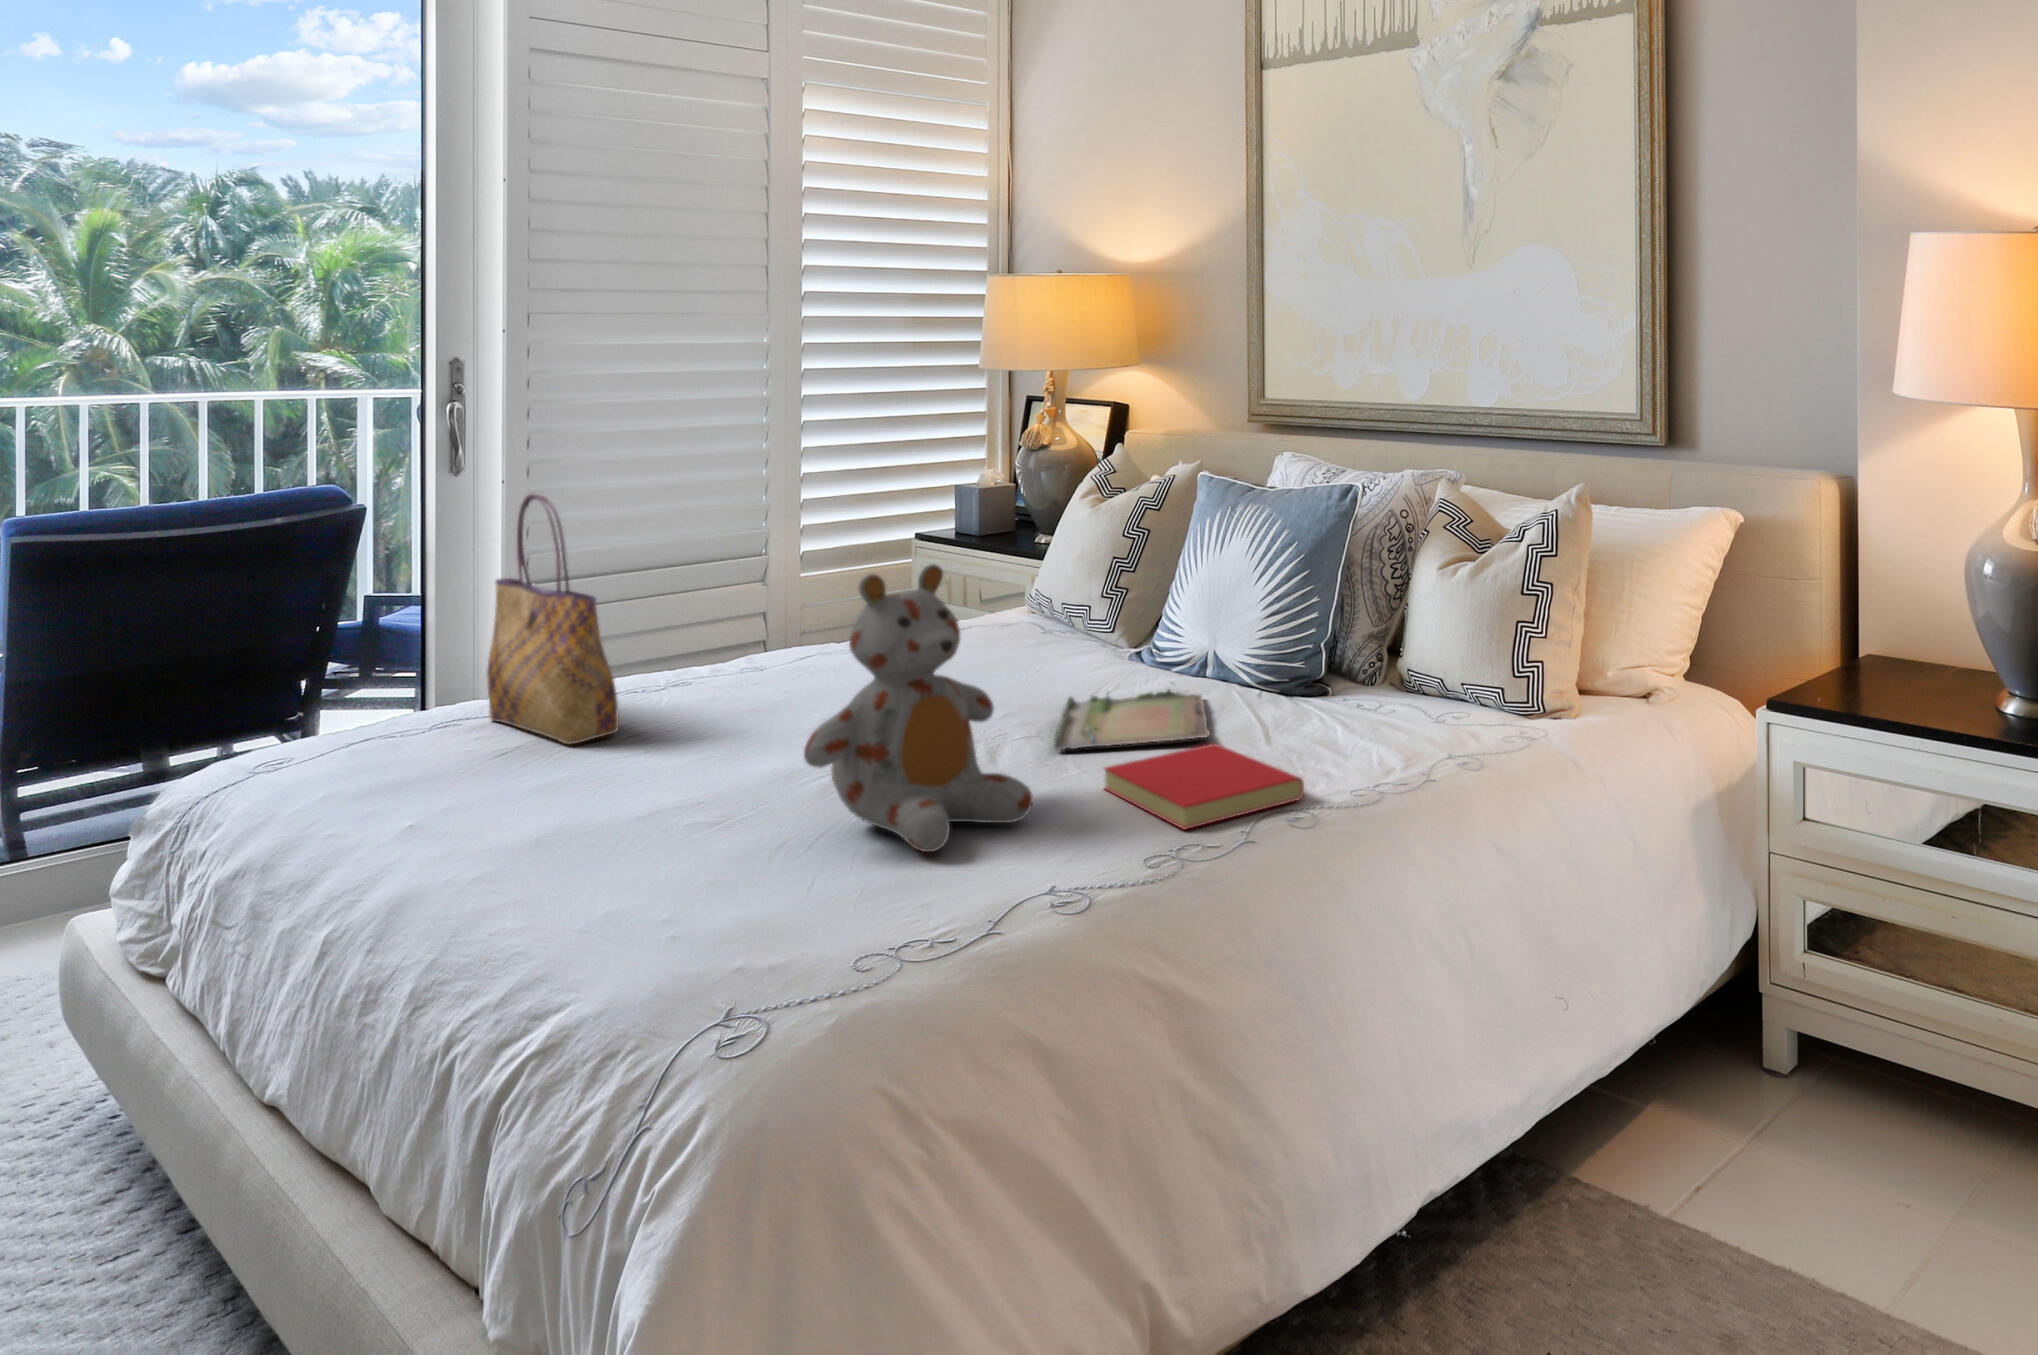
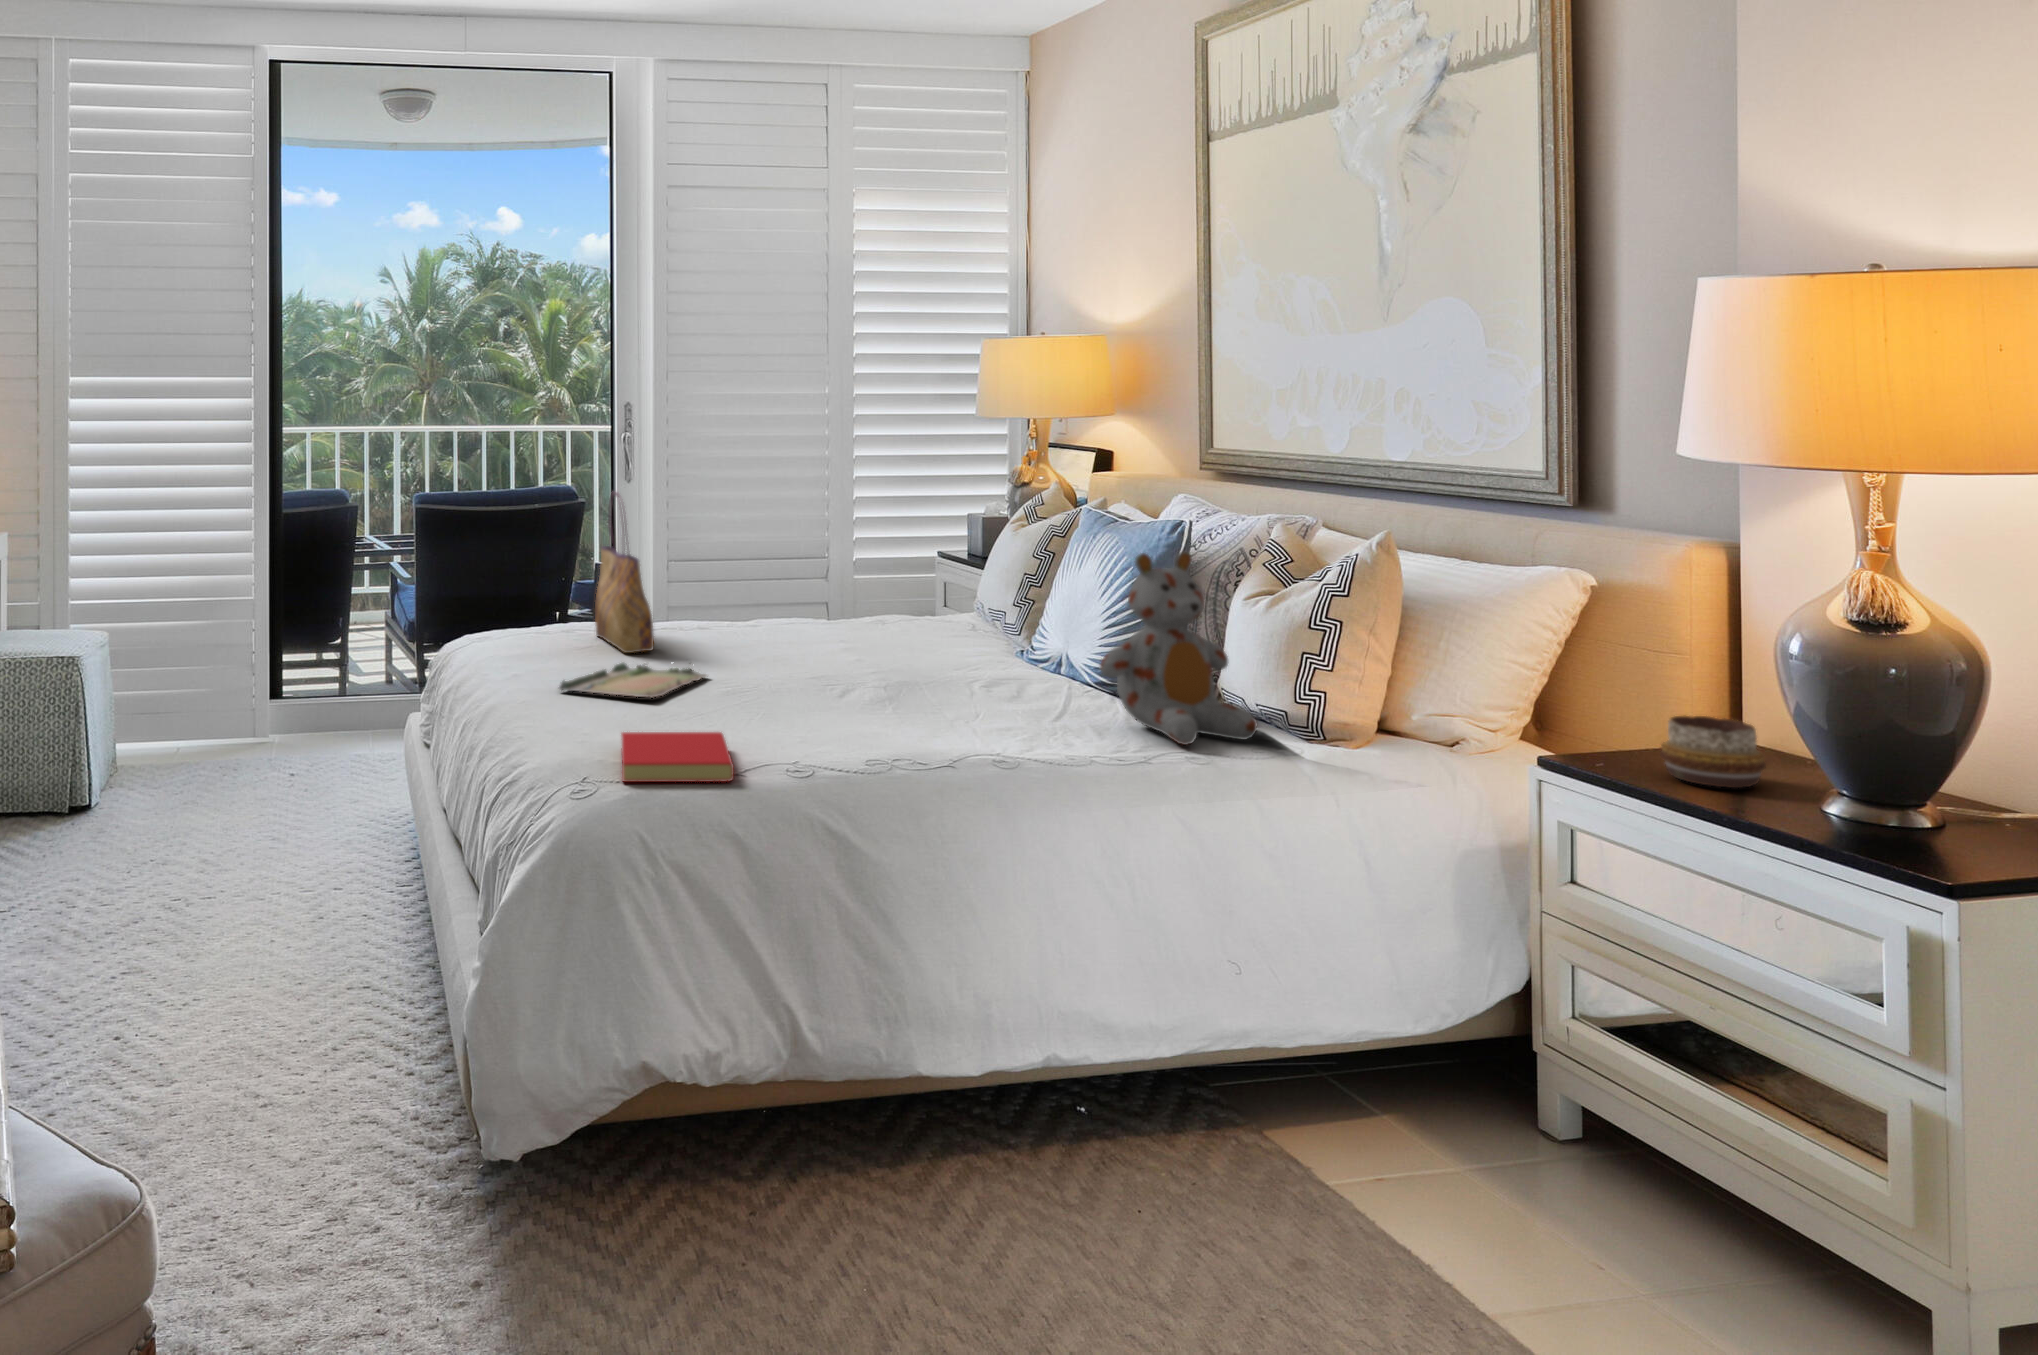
stuffed bear: present [804,564,1033,852] -> present [1100,551,1257,745]
decorative bowl: none [1864,641,1948,708] -> present [1660,716,1766,788]
tray: present [1054,689,1210,750] -> present [559,663,706,698]
book: present [1105,744,1304,829] -> present [621,732,734,782]

